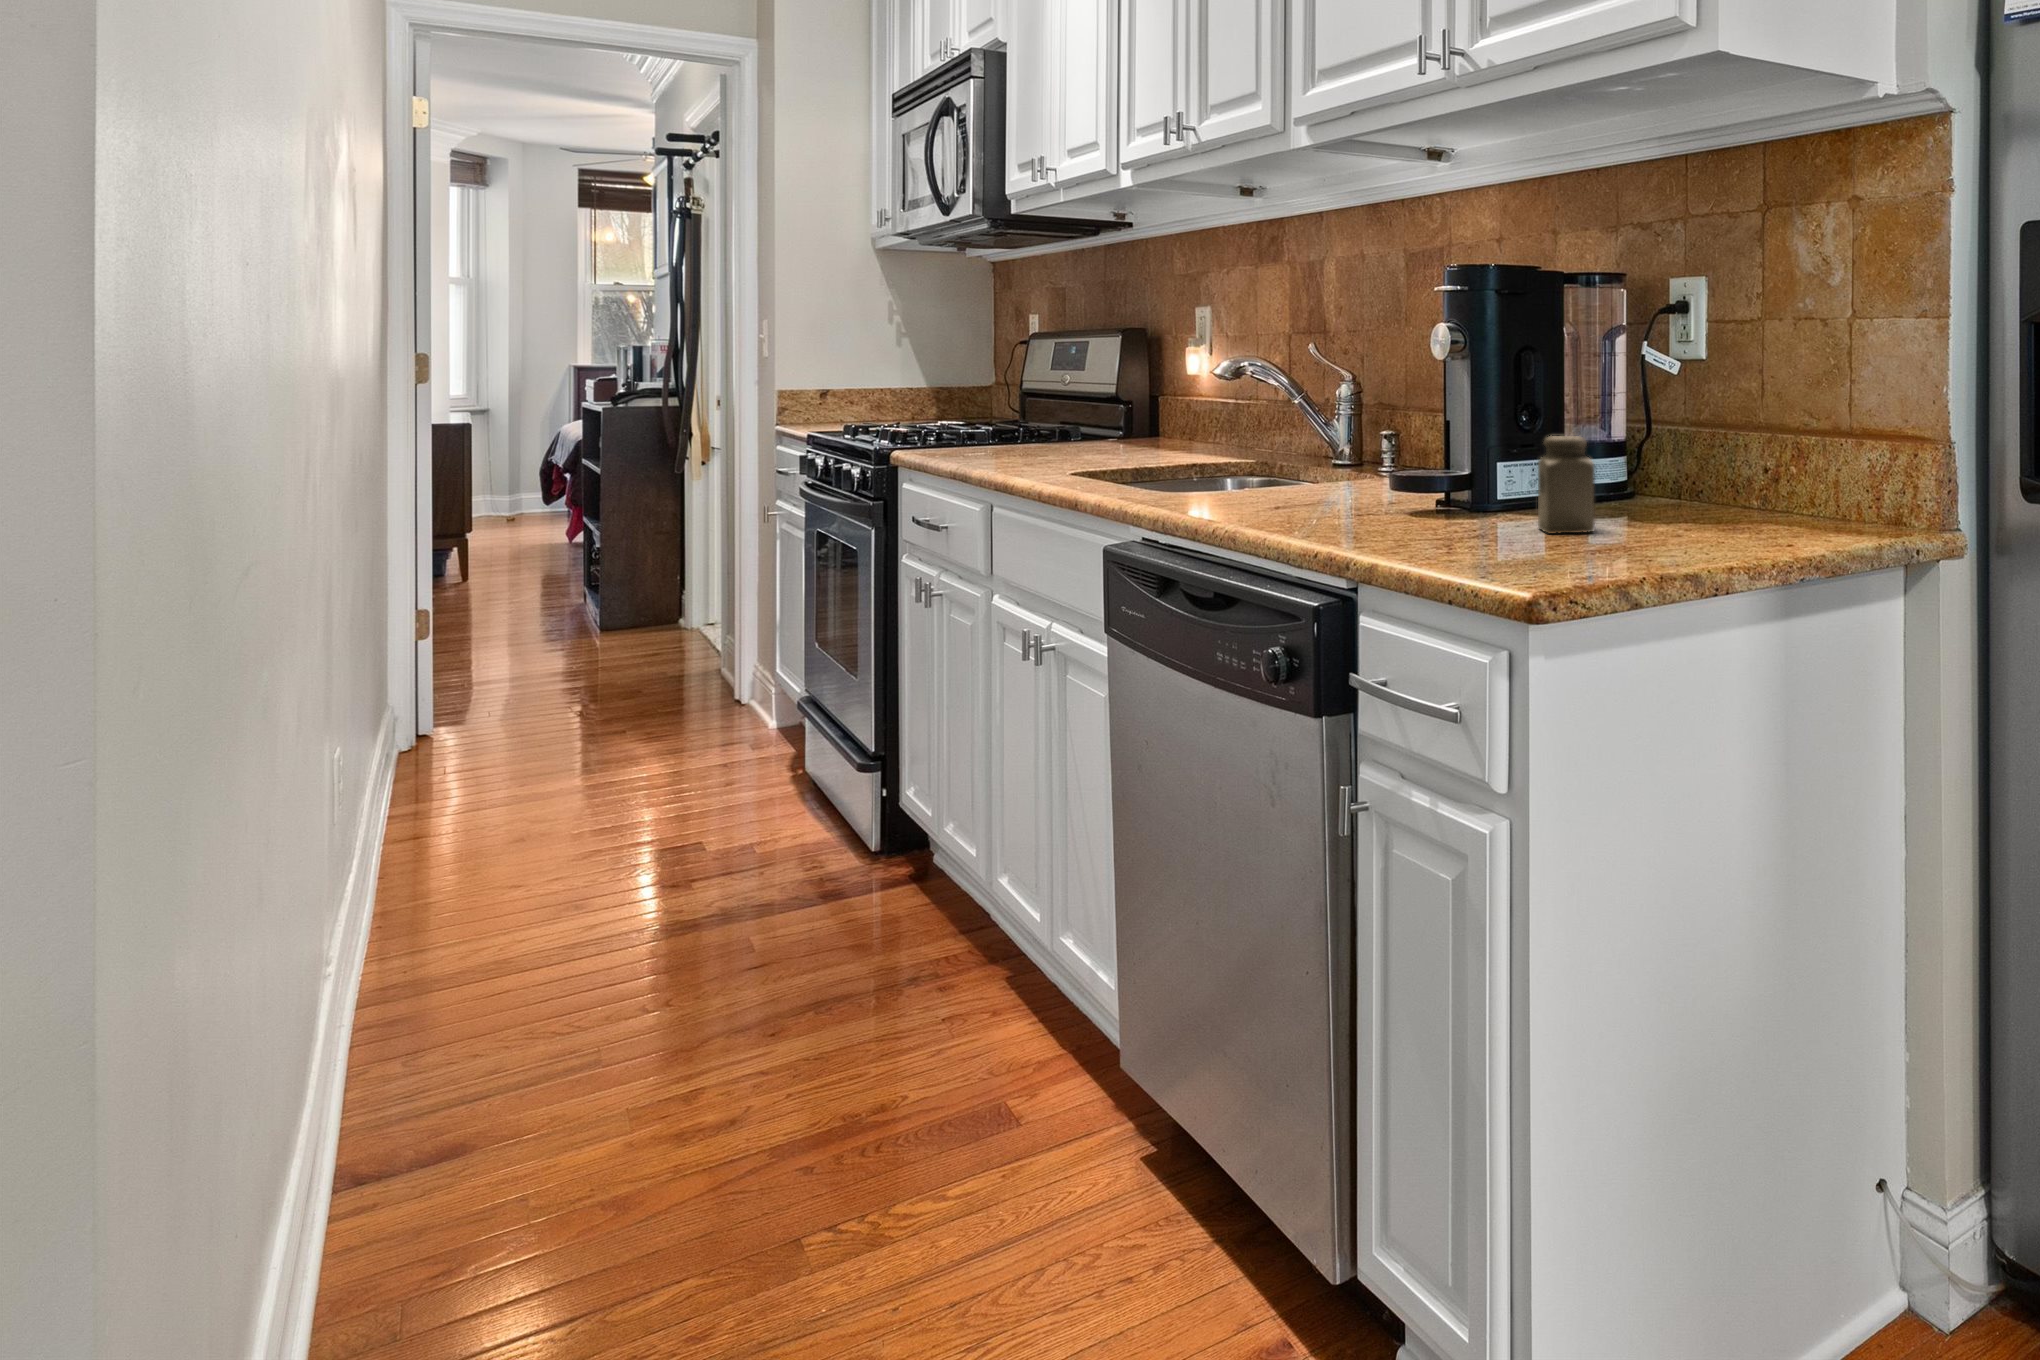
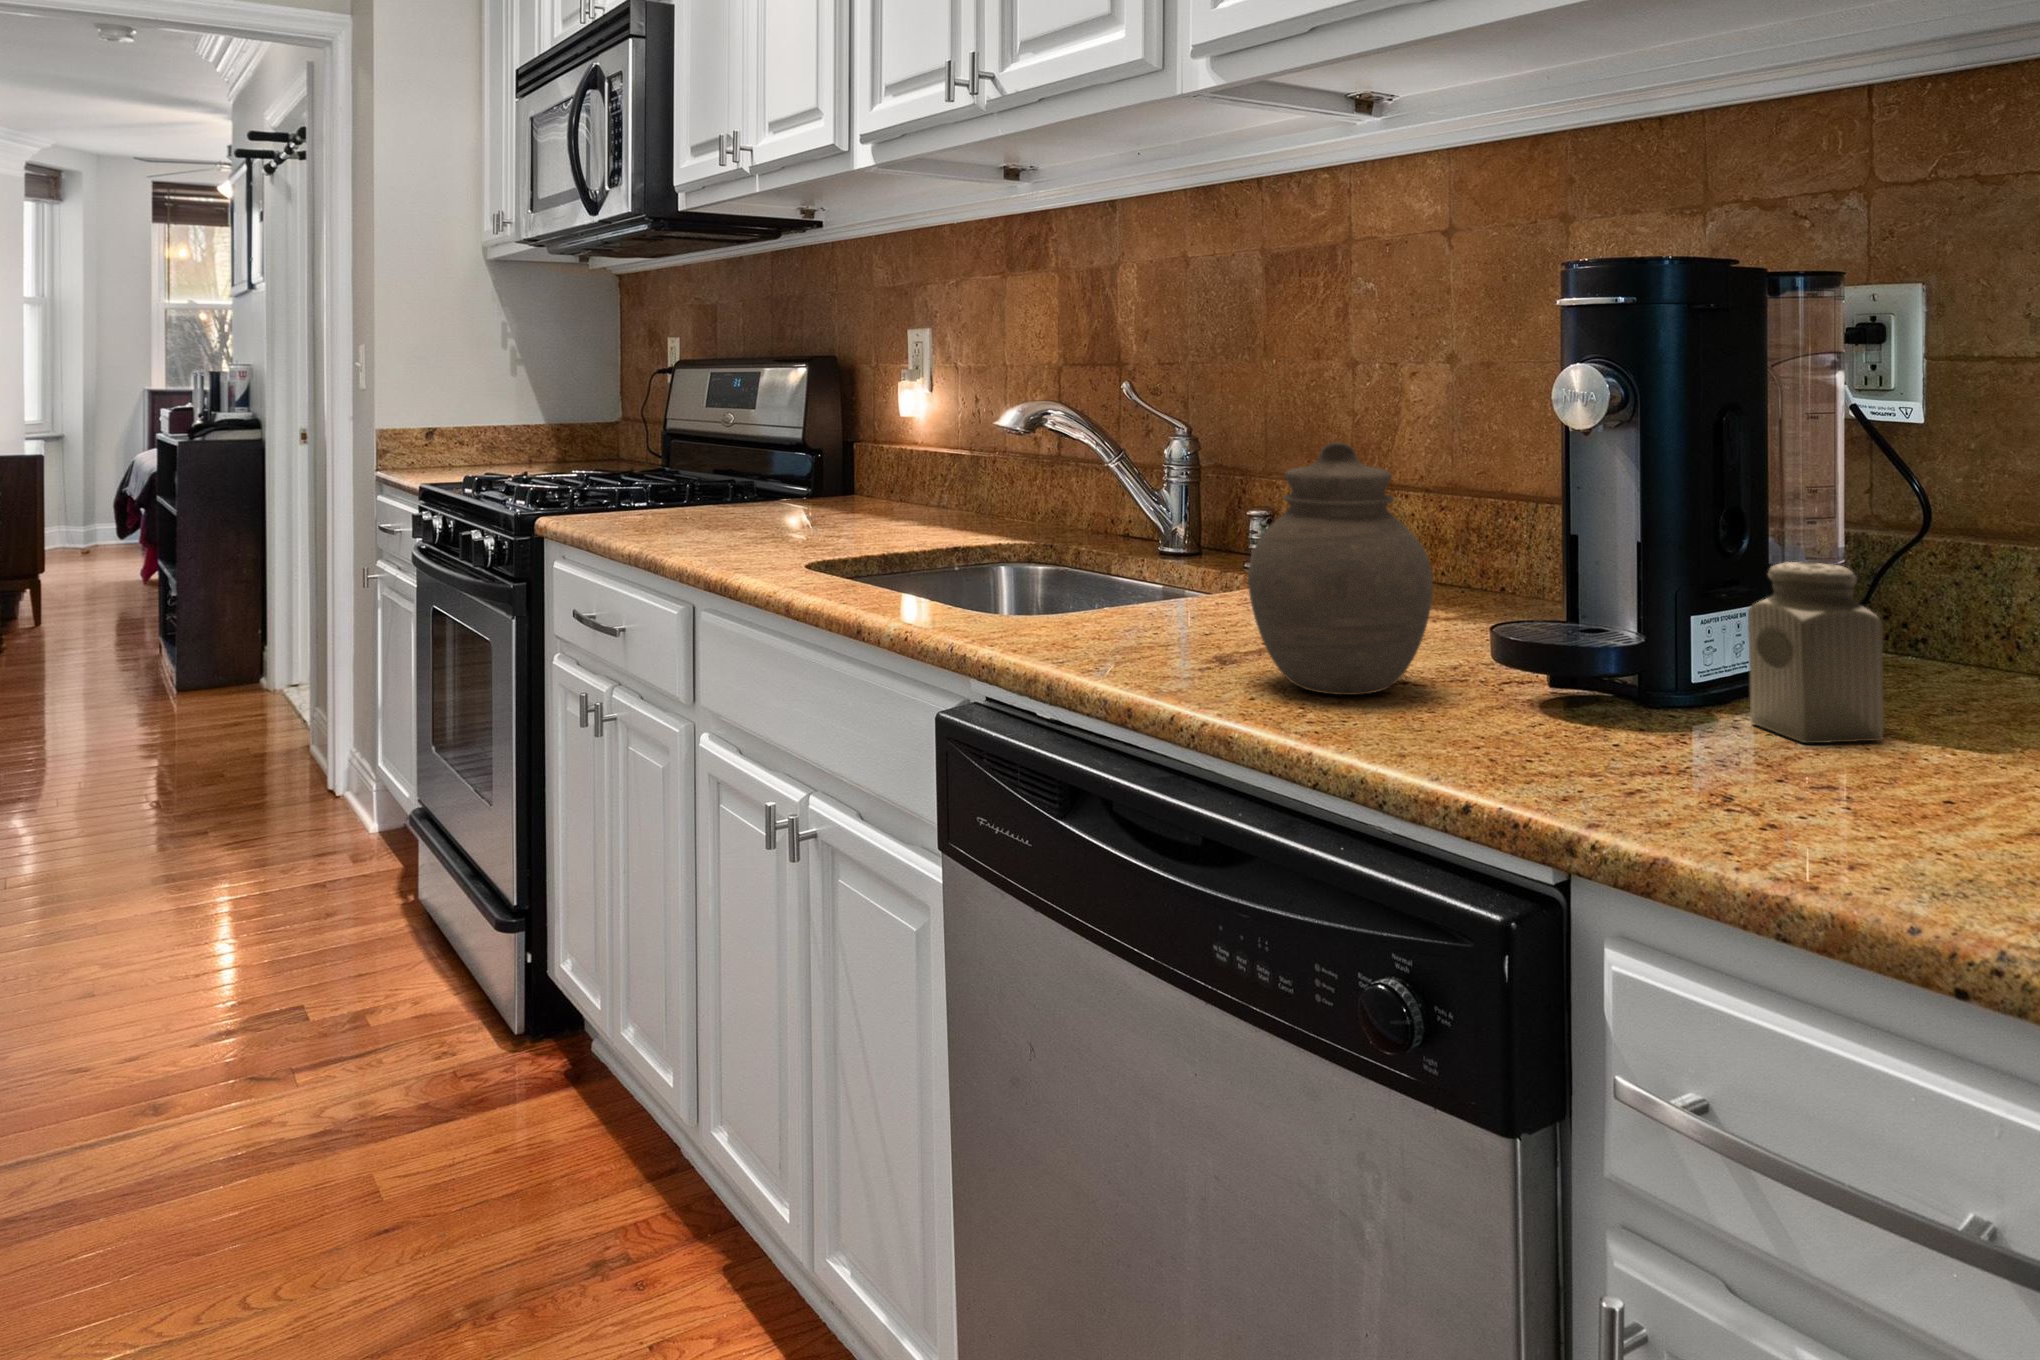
jar: none [1274,371,1383,520] -> present [1248,442,1433,695]

